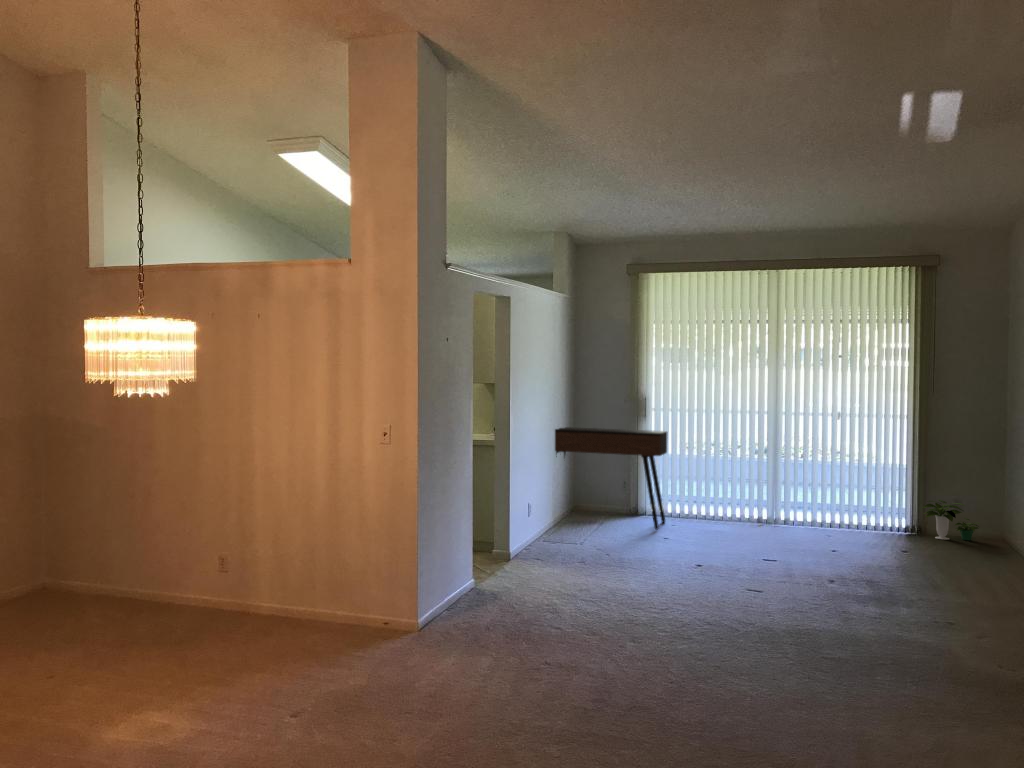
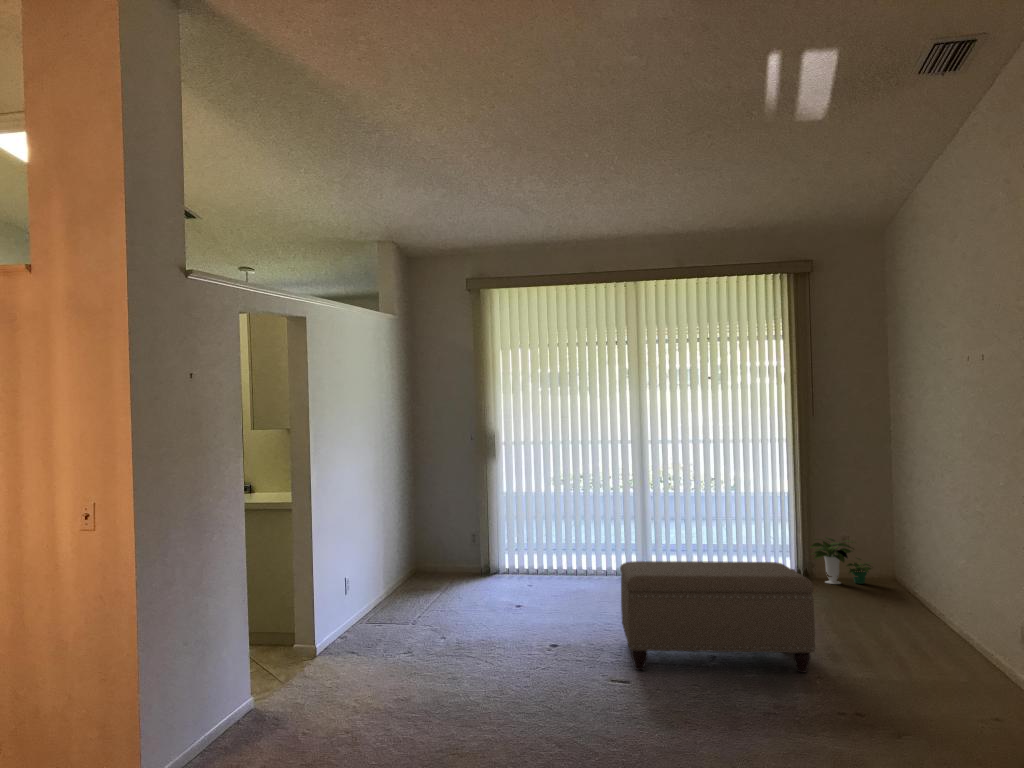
console table: present [555,427,668,529] -> none [363,469,519,590]
ottoman: none [756,508,910,595] -> present [620,561,815,672]

